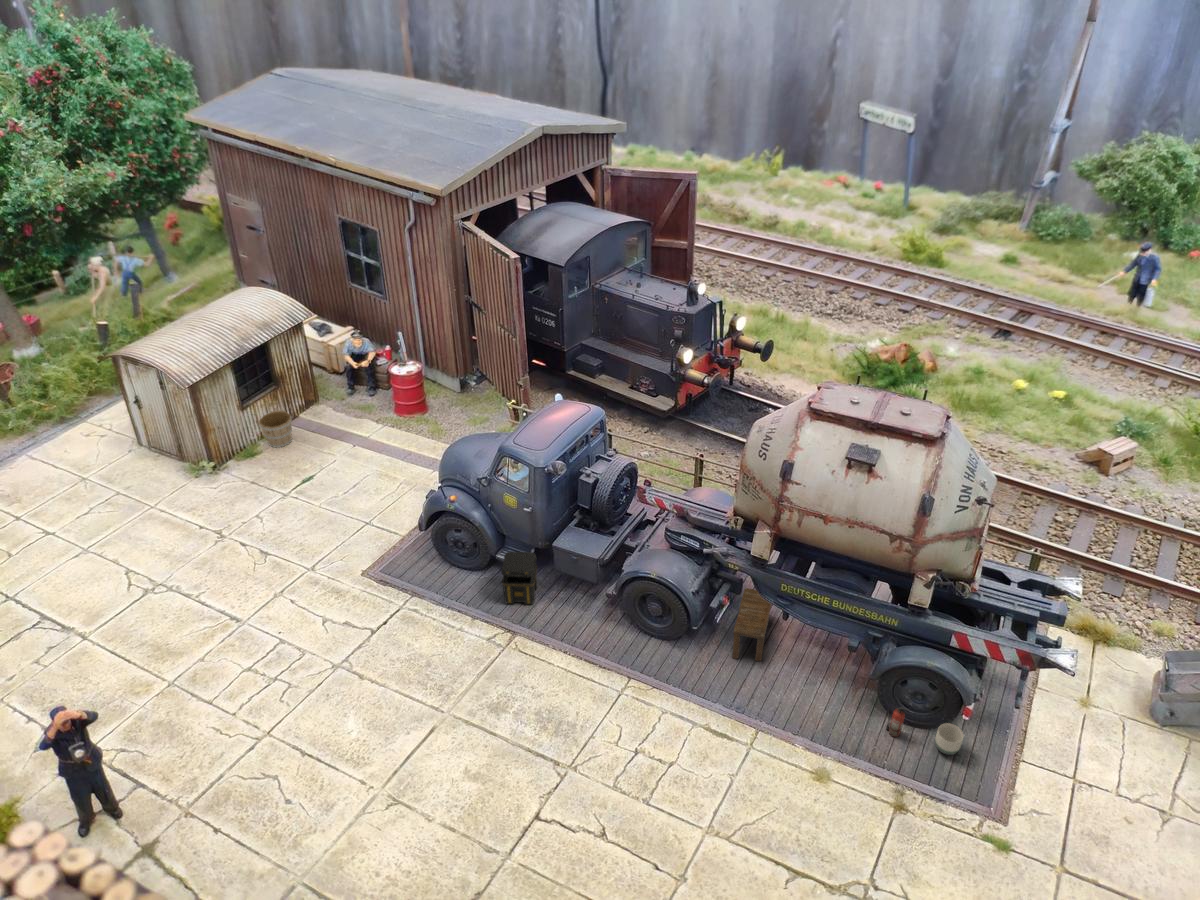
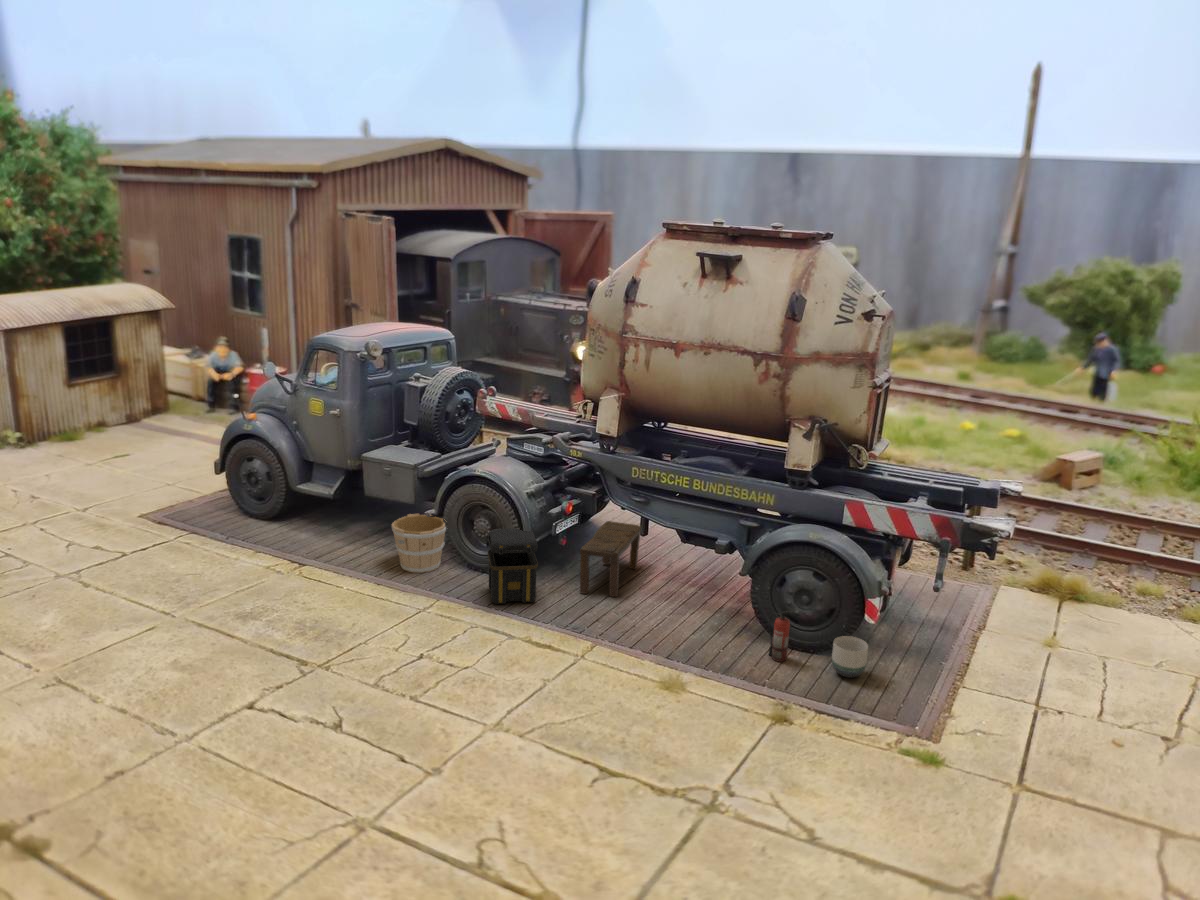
wooden bucket: present [259,411,292,448] -> present [392,513,446,573]
toolbox: present [502,552,537,604] -> present [488,528,538,604]

